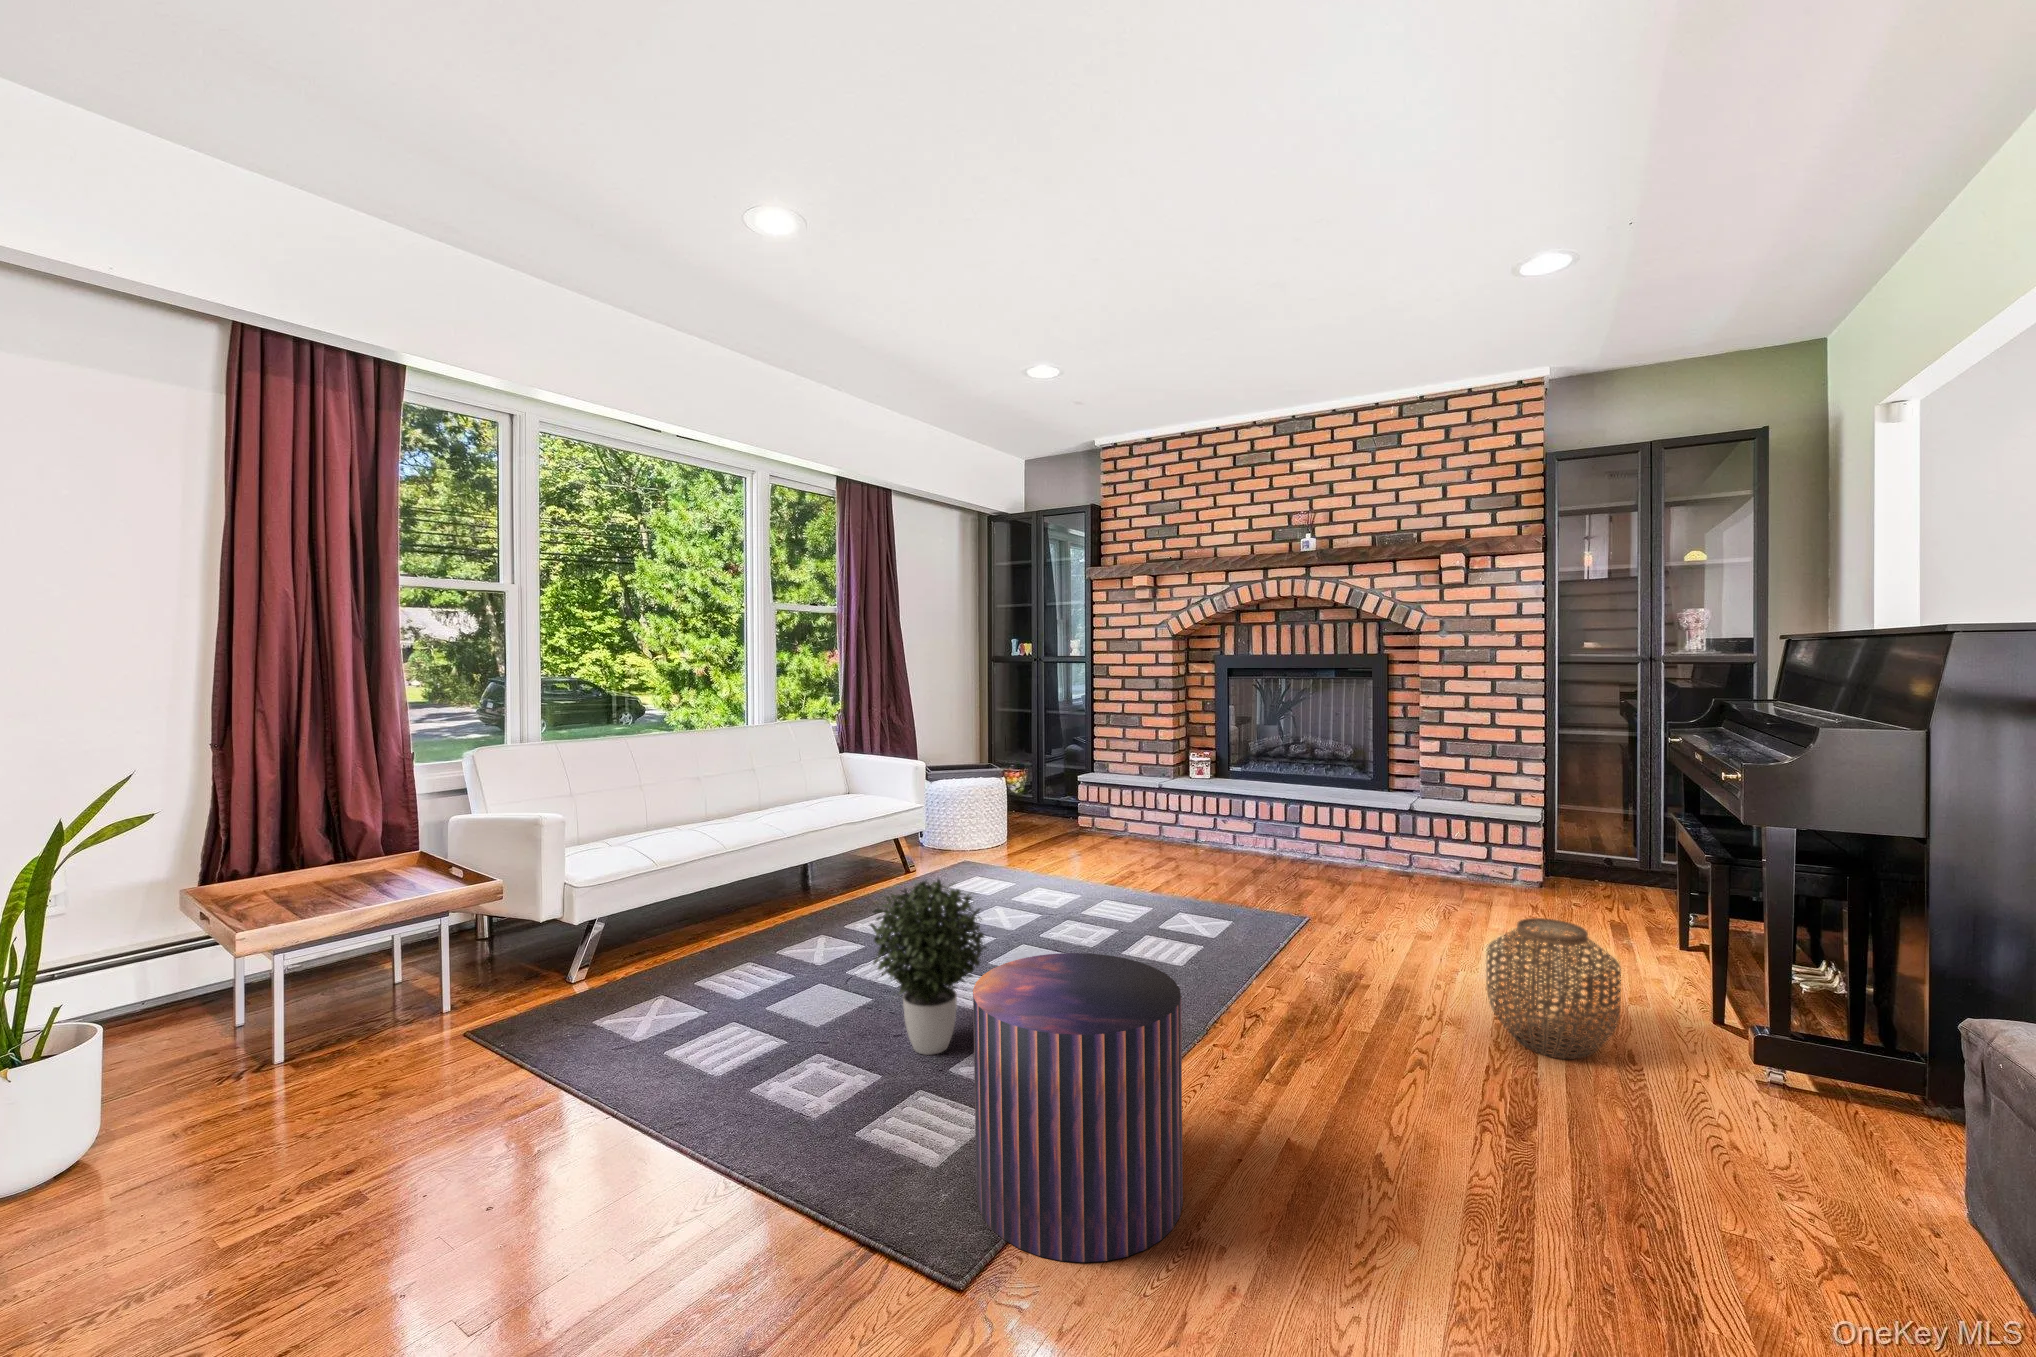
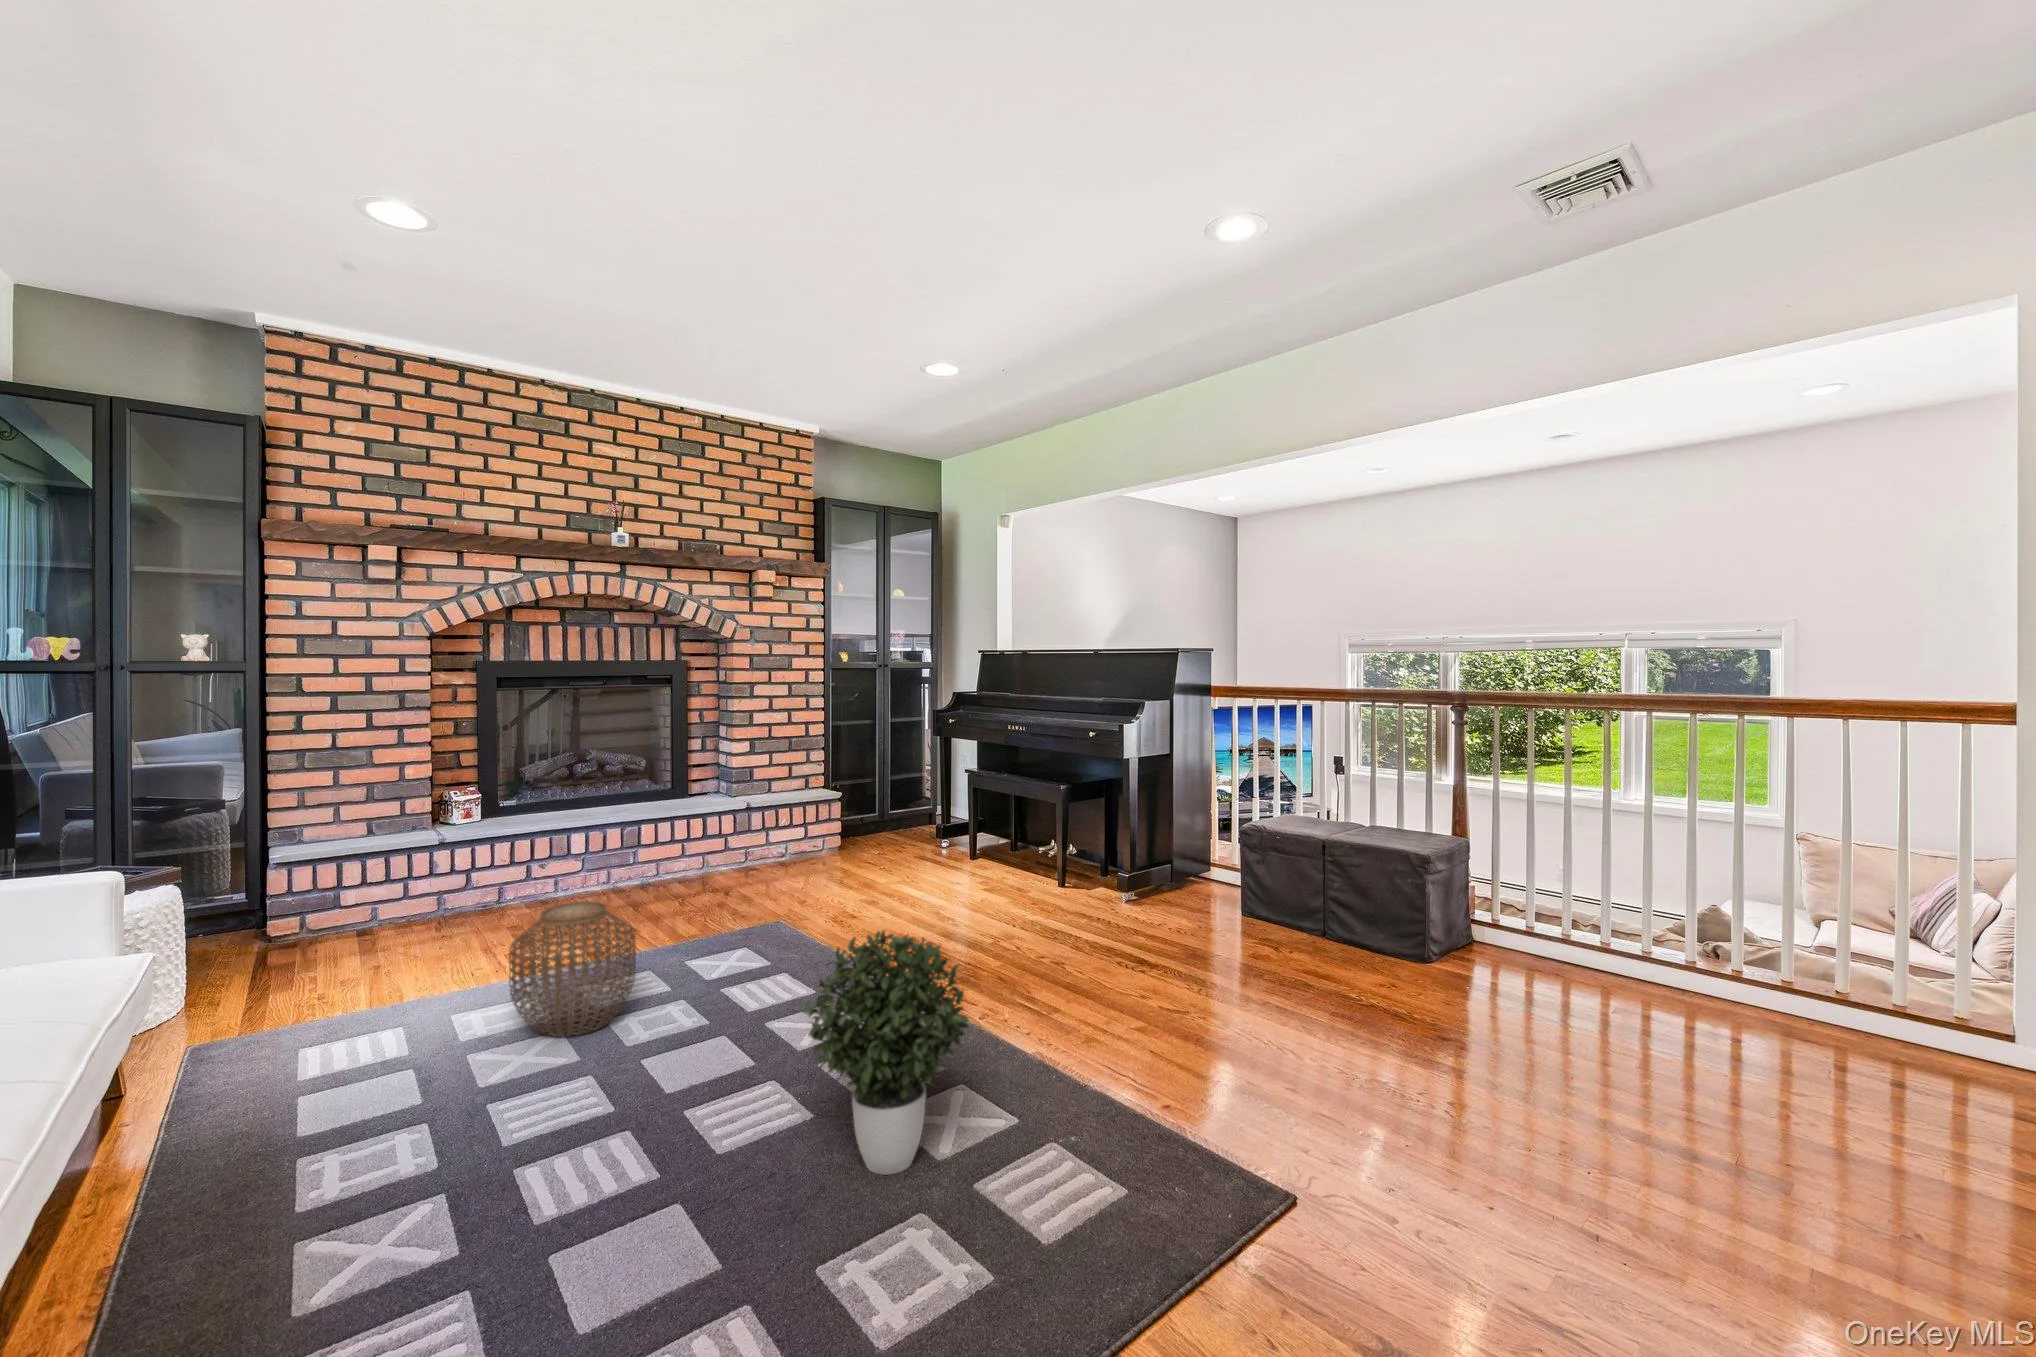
woven basket: present [1486,918,1621,1059] -> present [509,902,636,1037]
pouf: present [973,953,1183,1262] -> none [1132,907,1327,1176]

